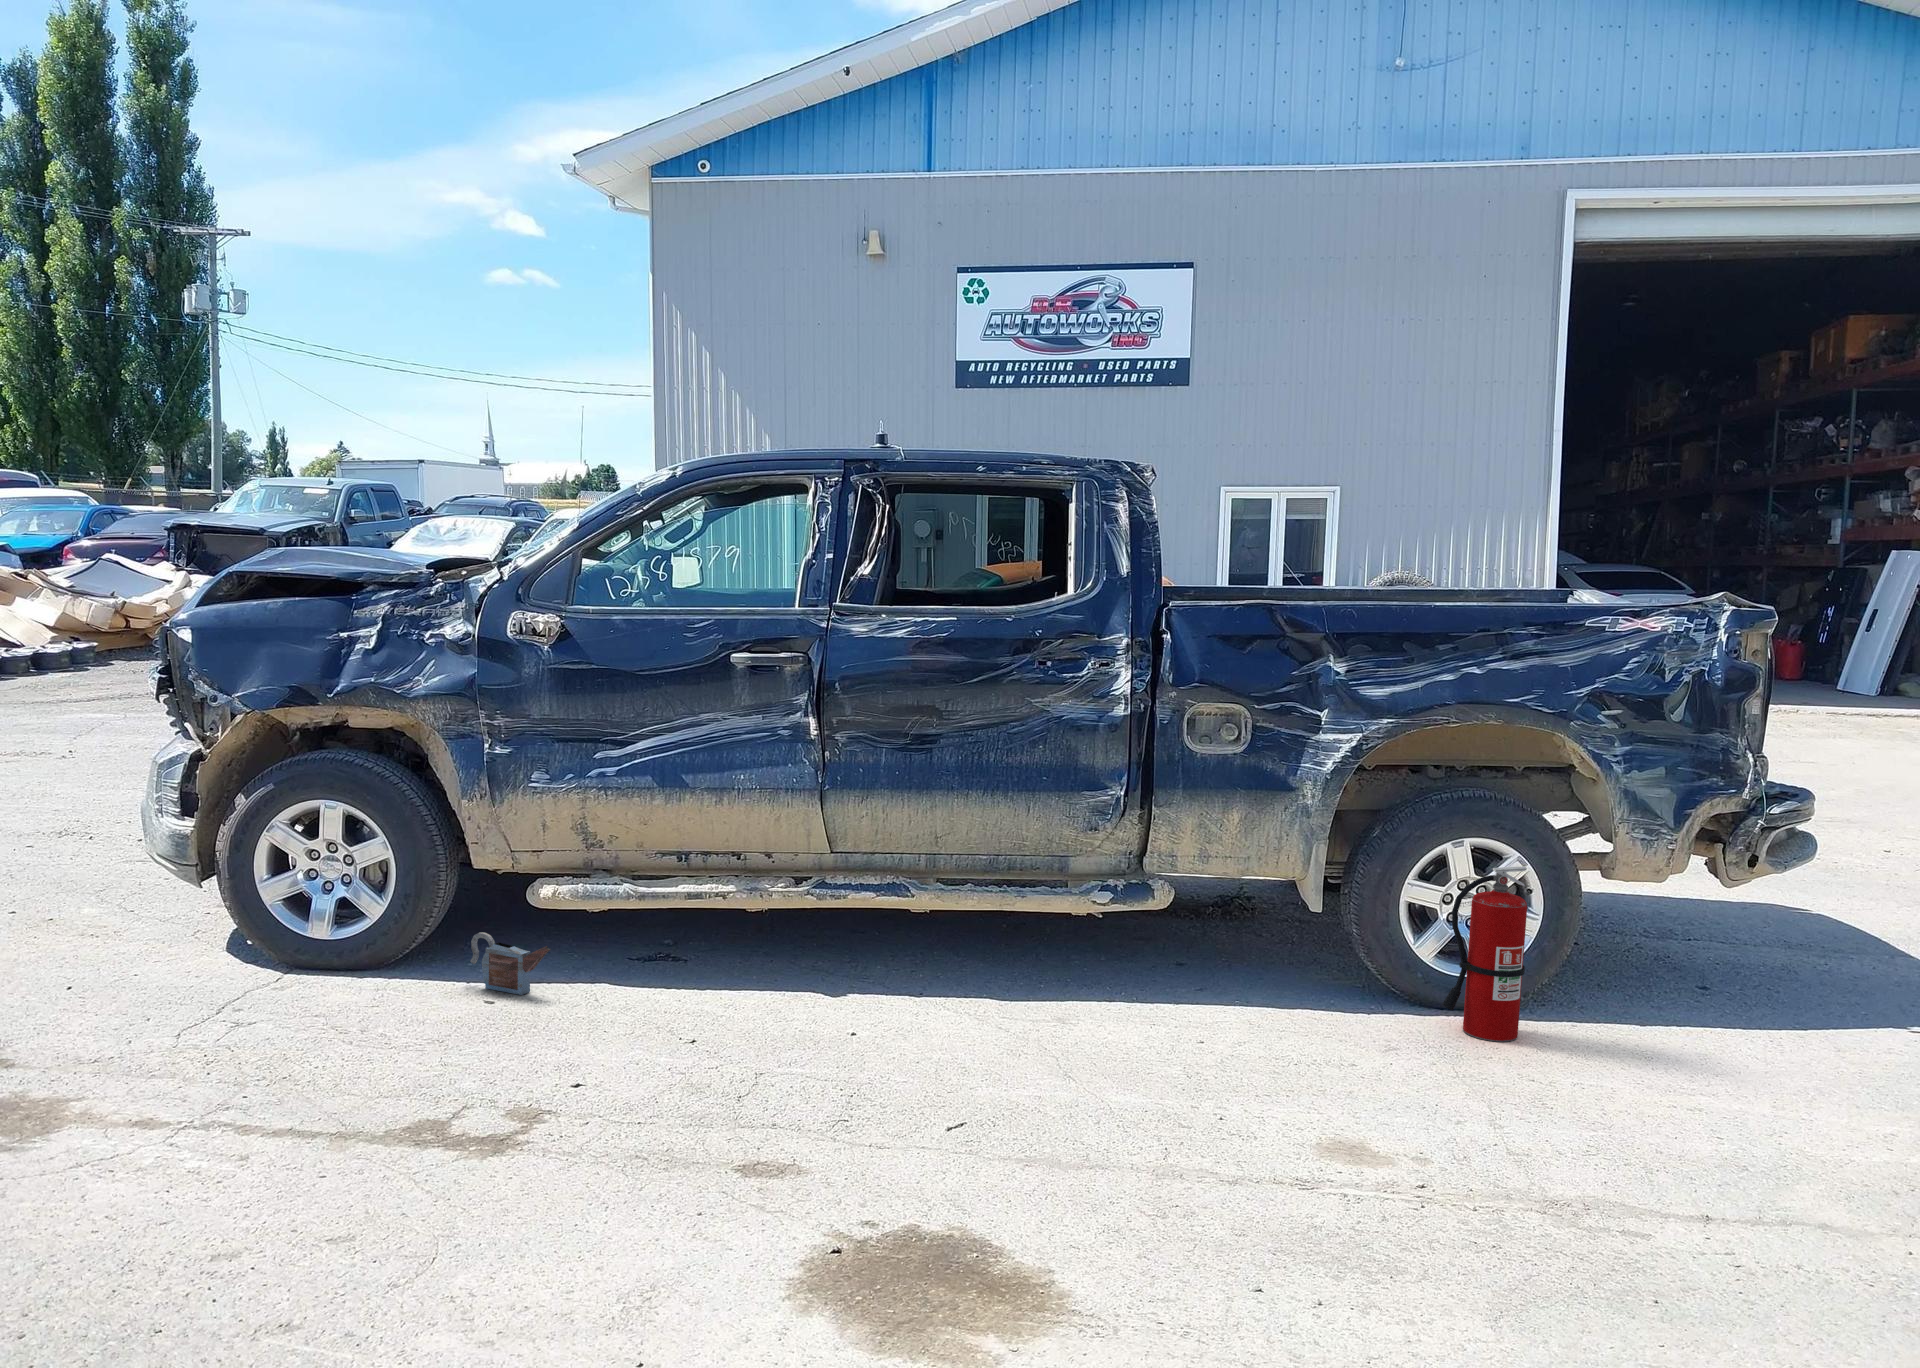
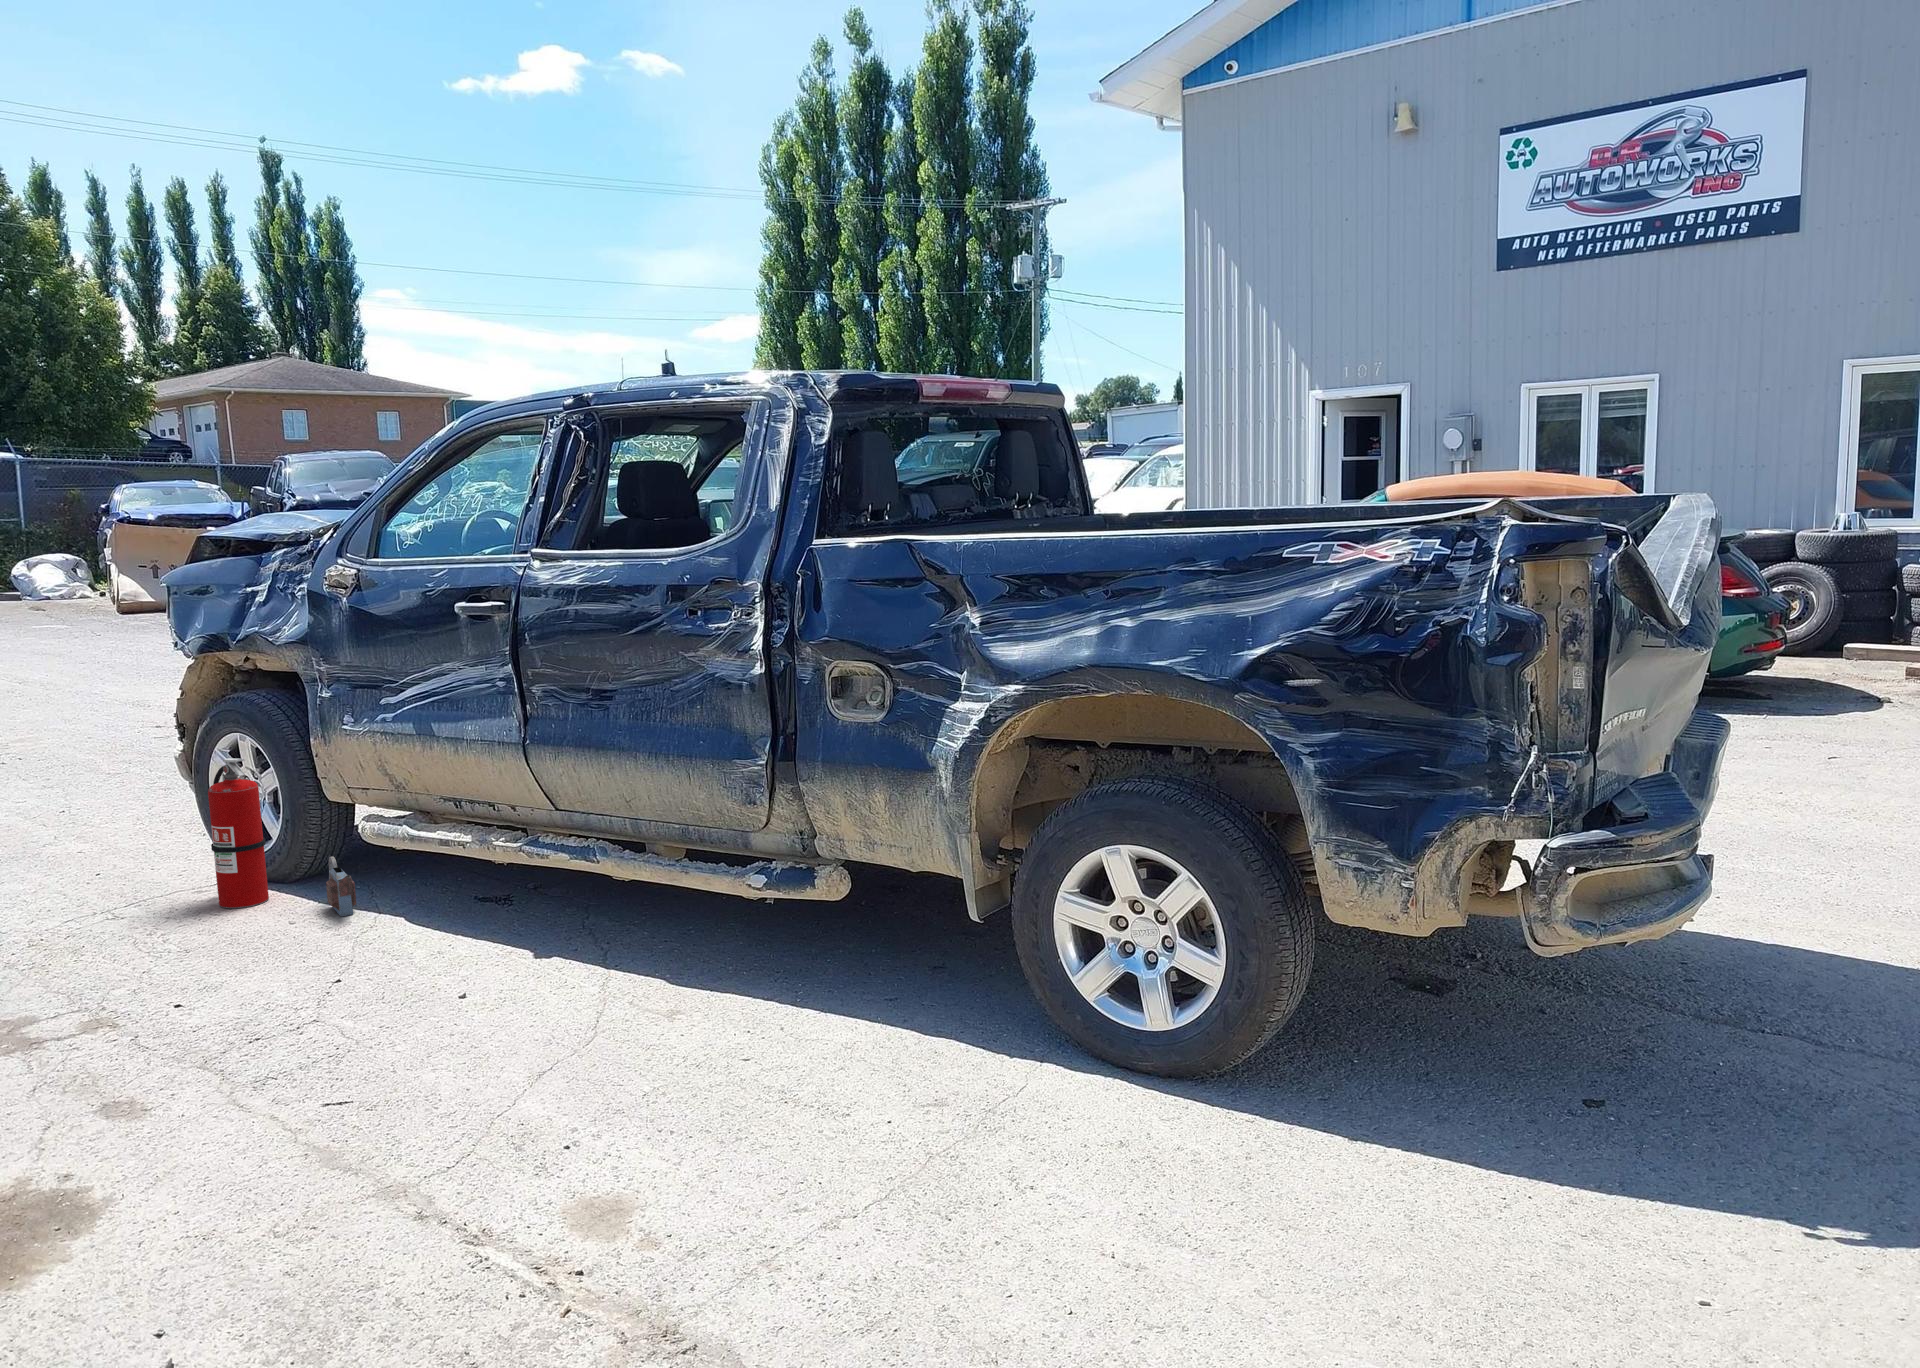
fire extinguisher: present [1442,866,1527,1042] -> present [208,758,269,908]

